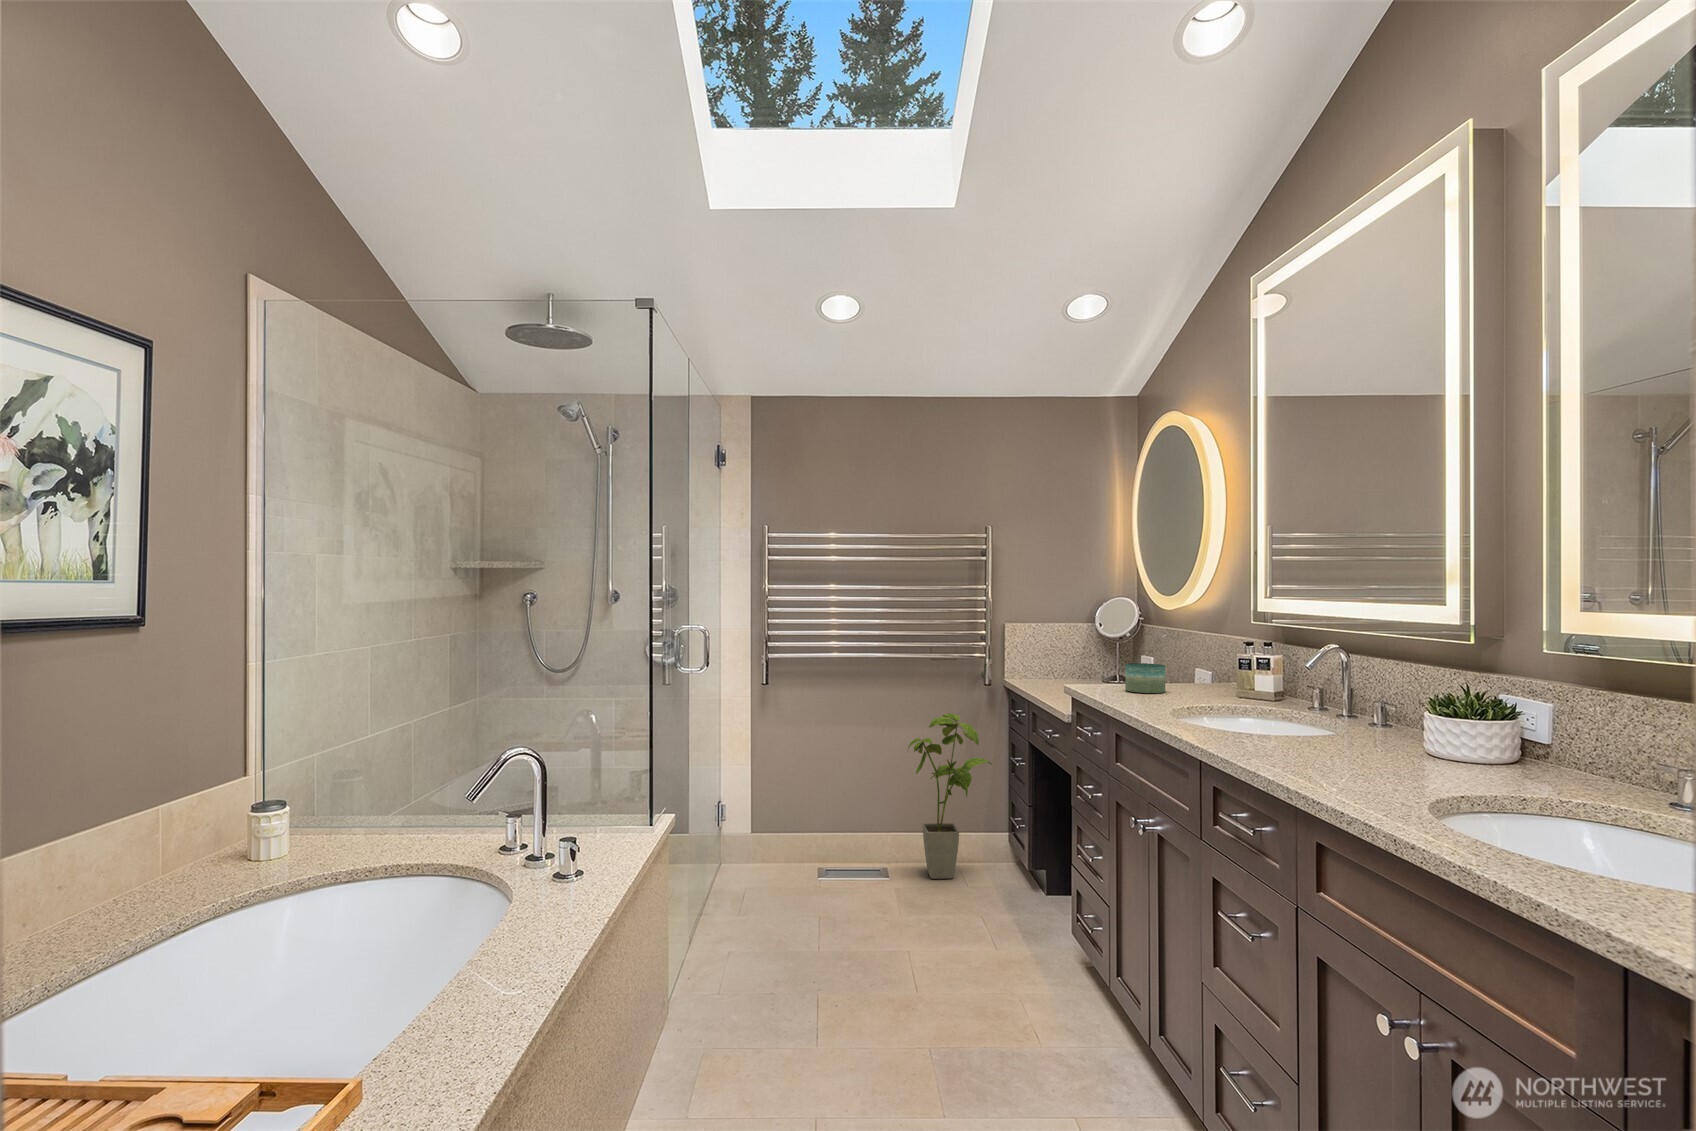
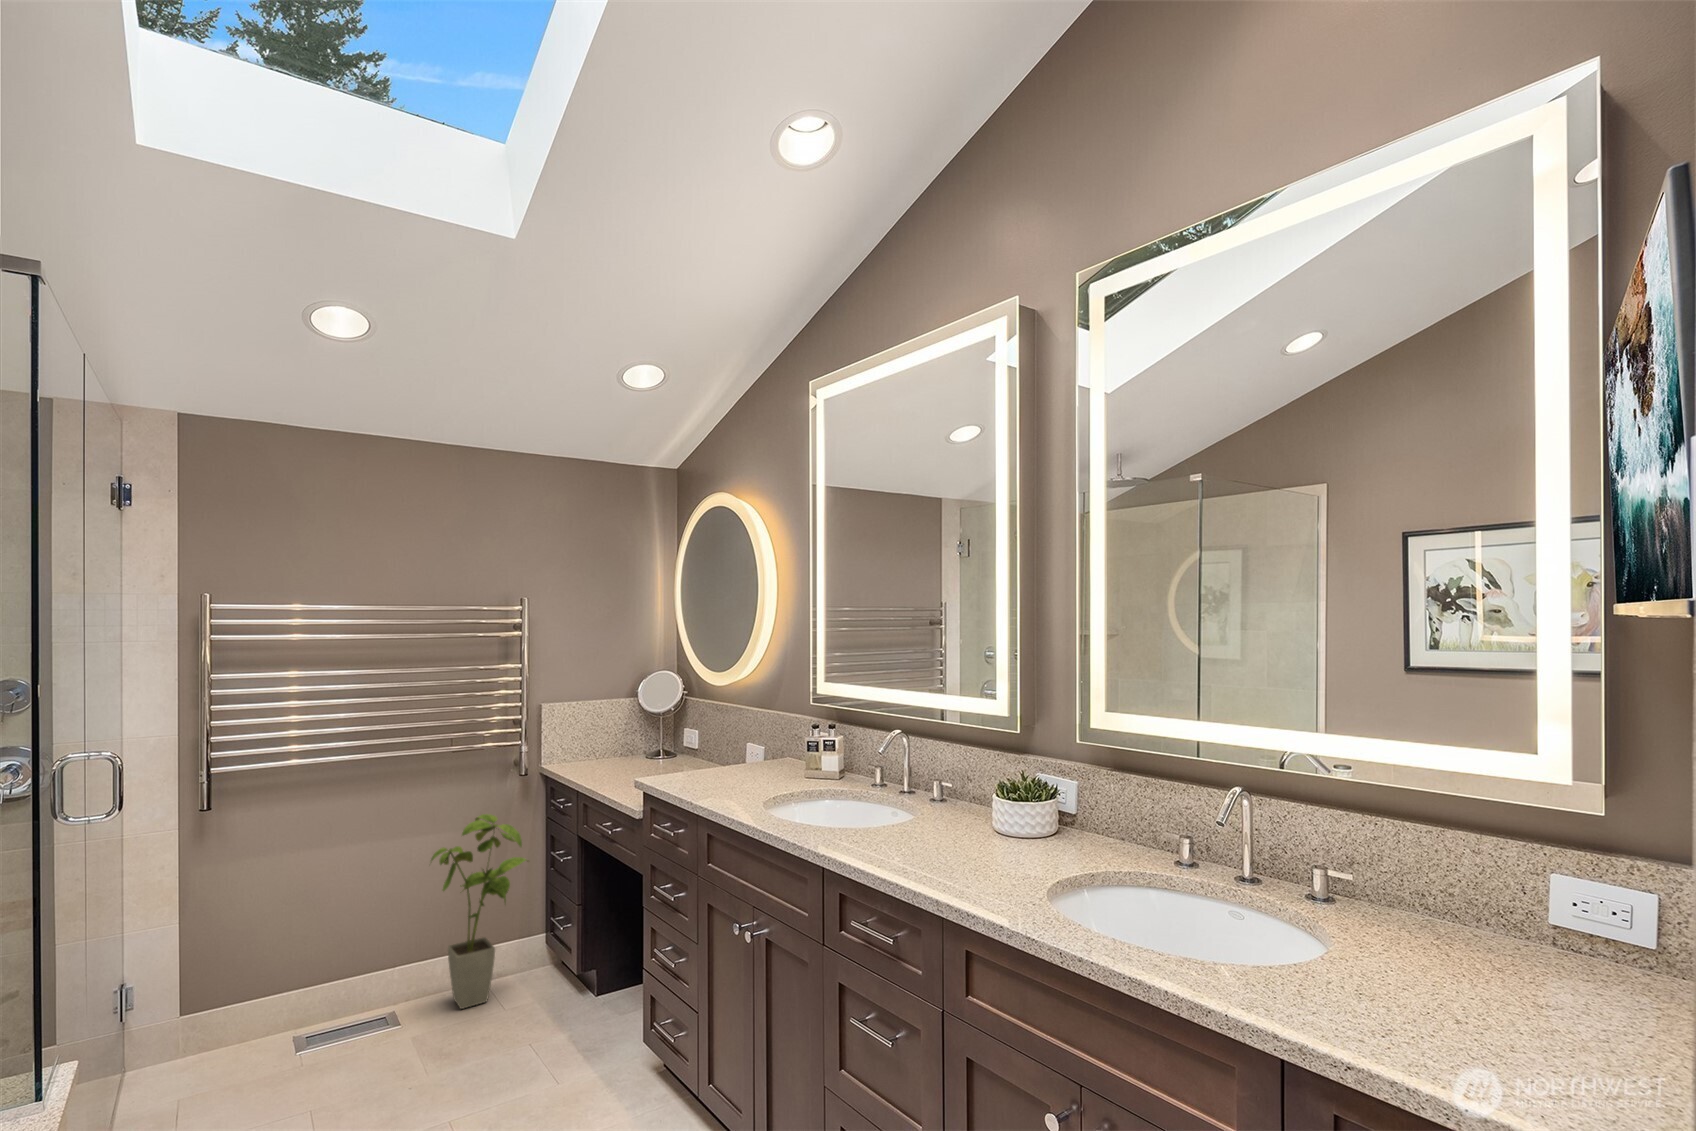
candle: present [1125,663,1165,693] -> none [698,750,736,782]

